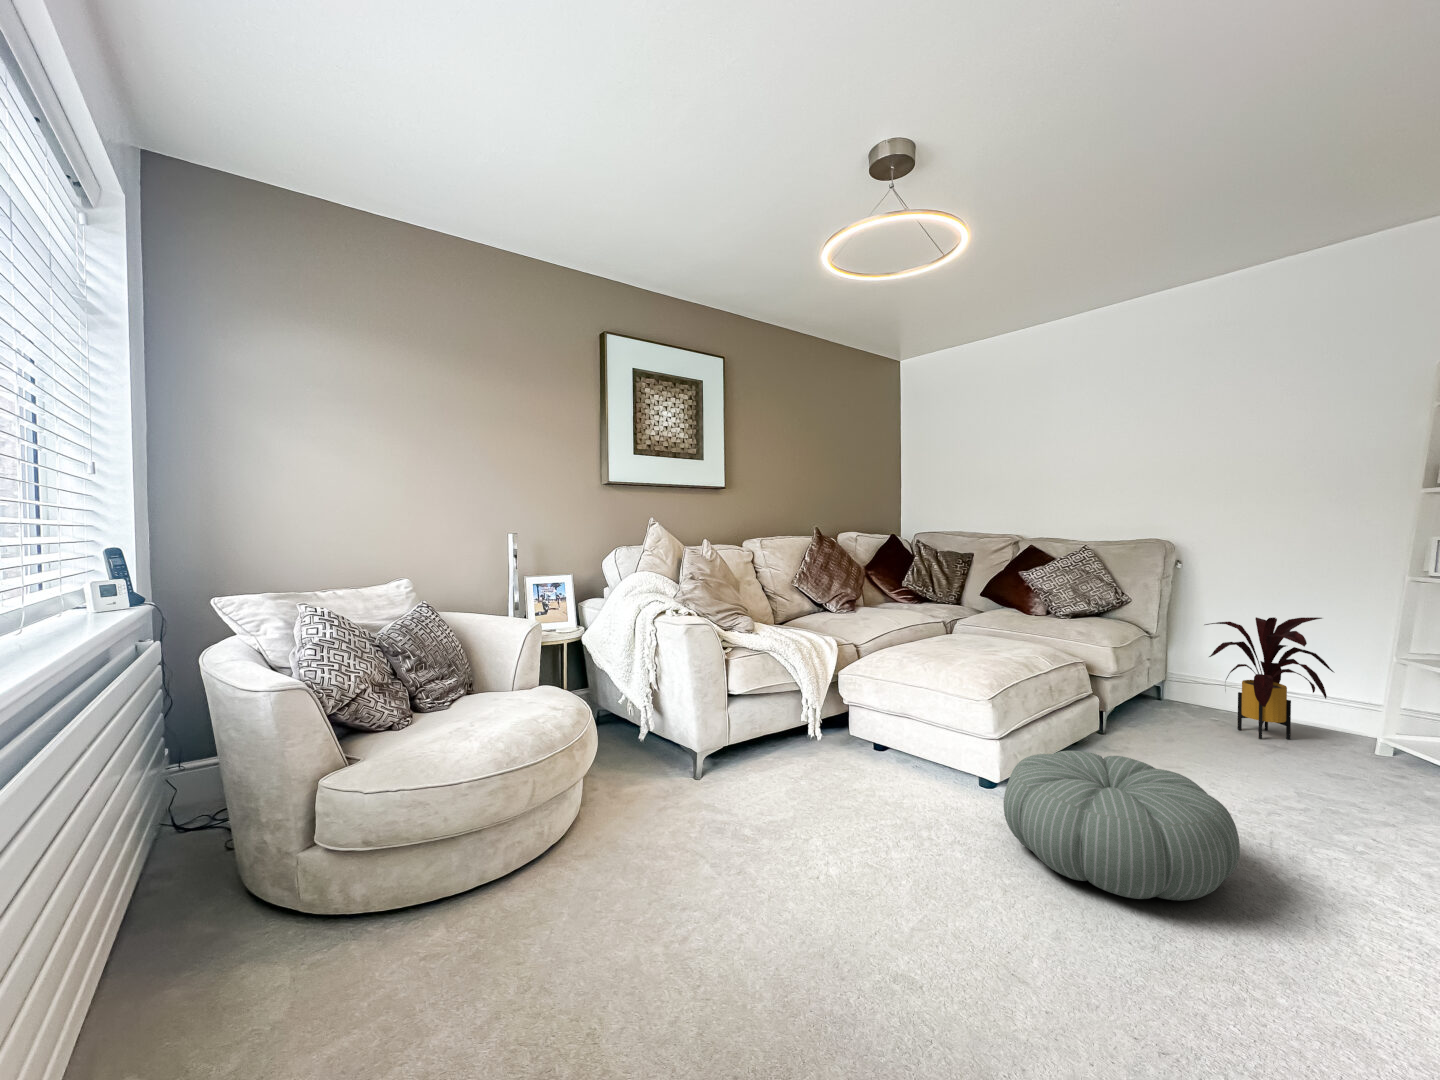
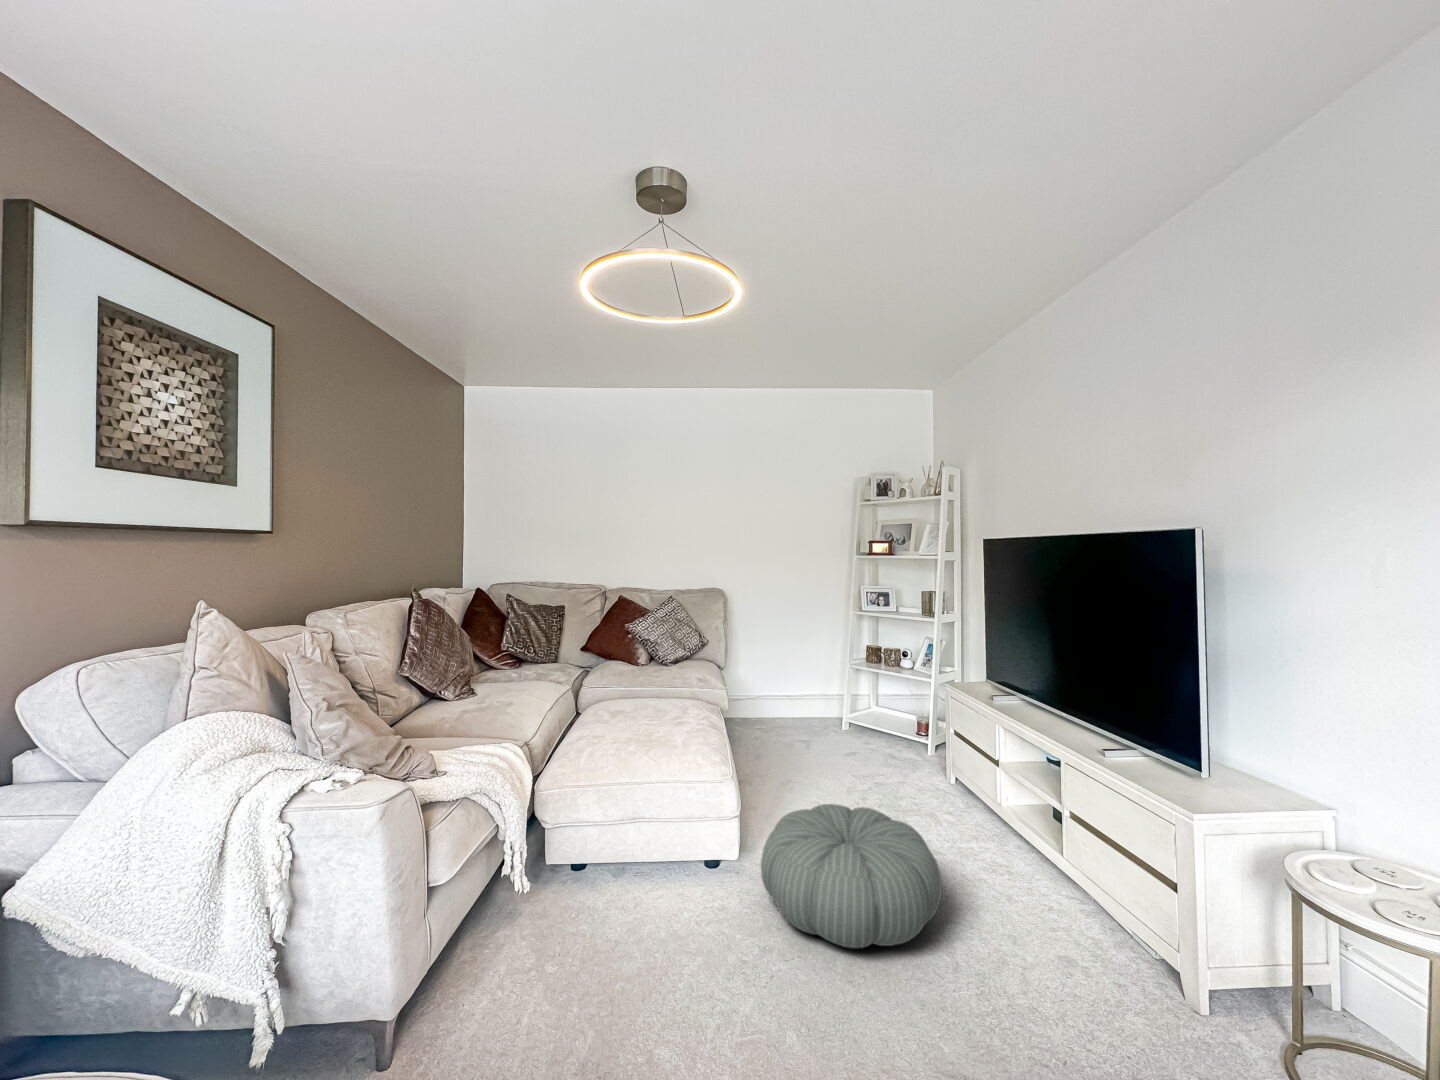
house plant: present [1205,617,1334,739] -> none [756,646,835,743]

